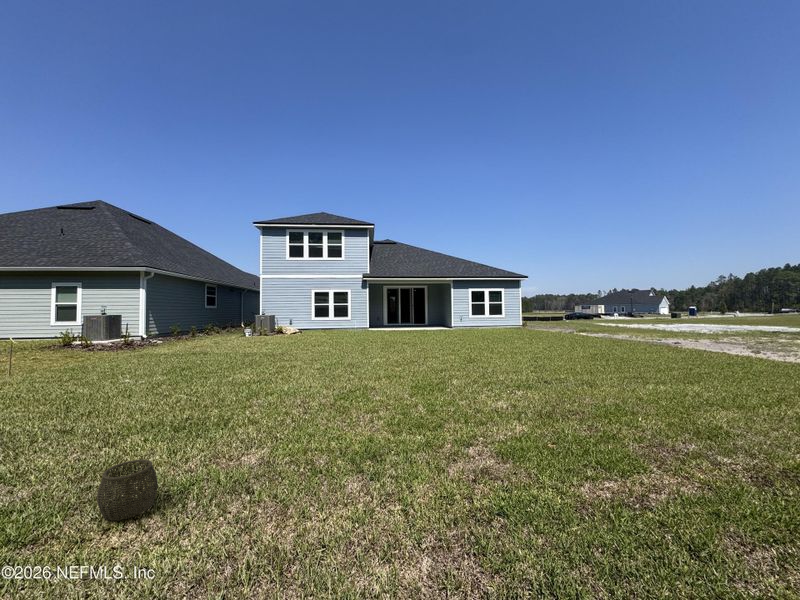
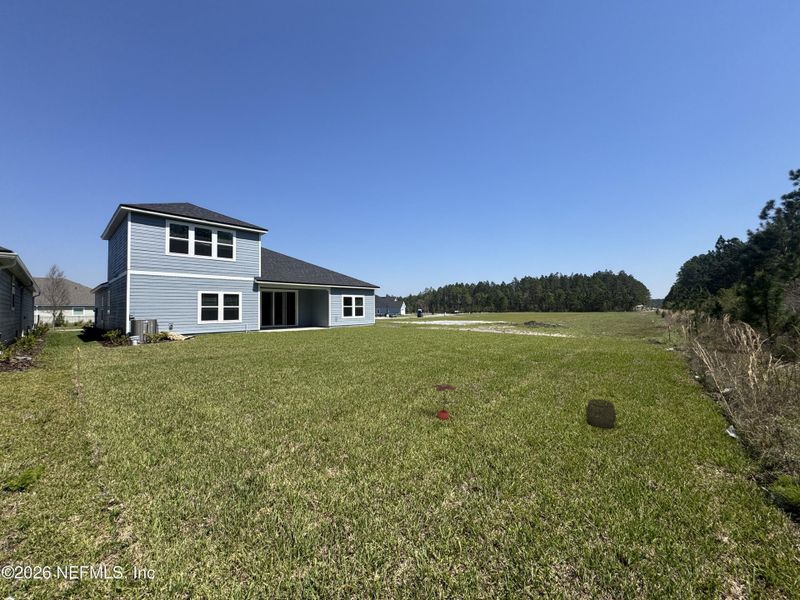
potted plant: none [68,392,108,436] -> present [433,384,456,419]

